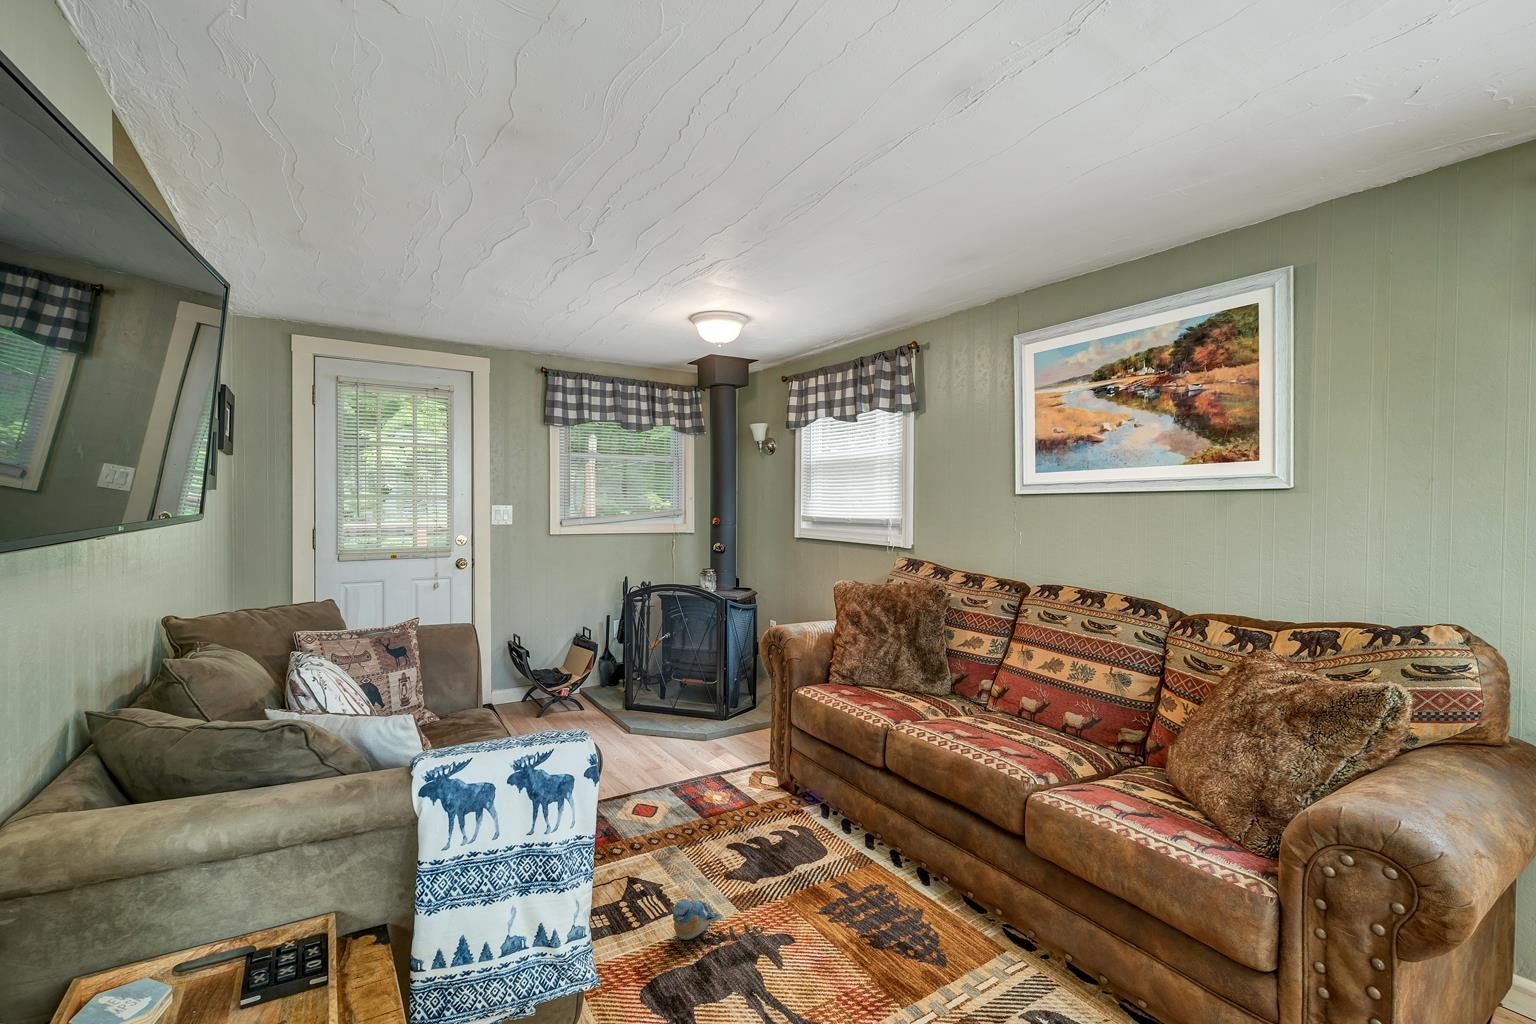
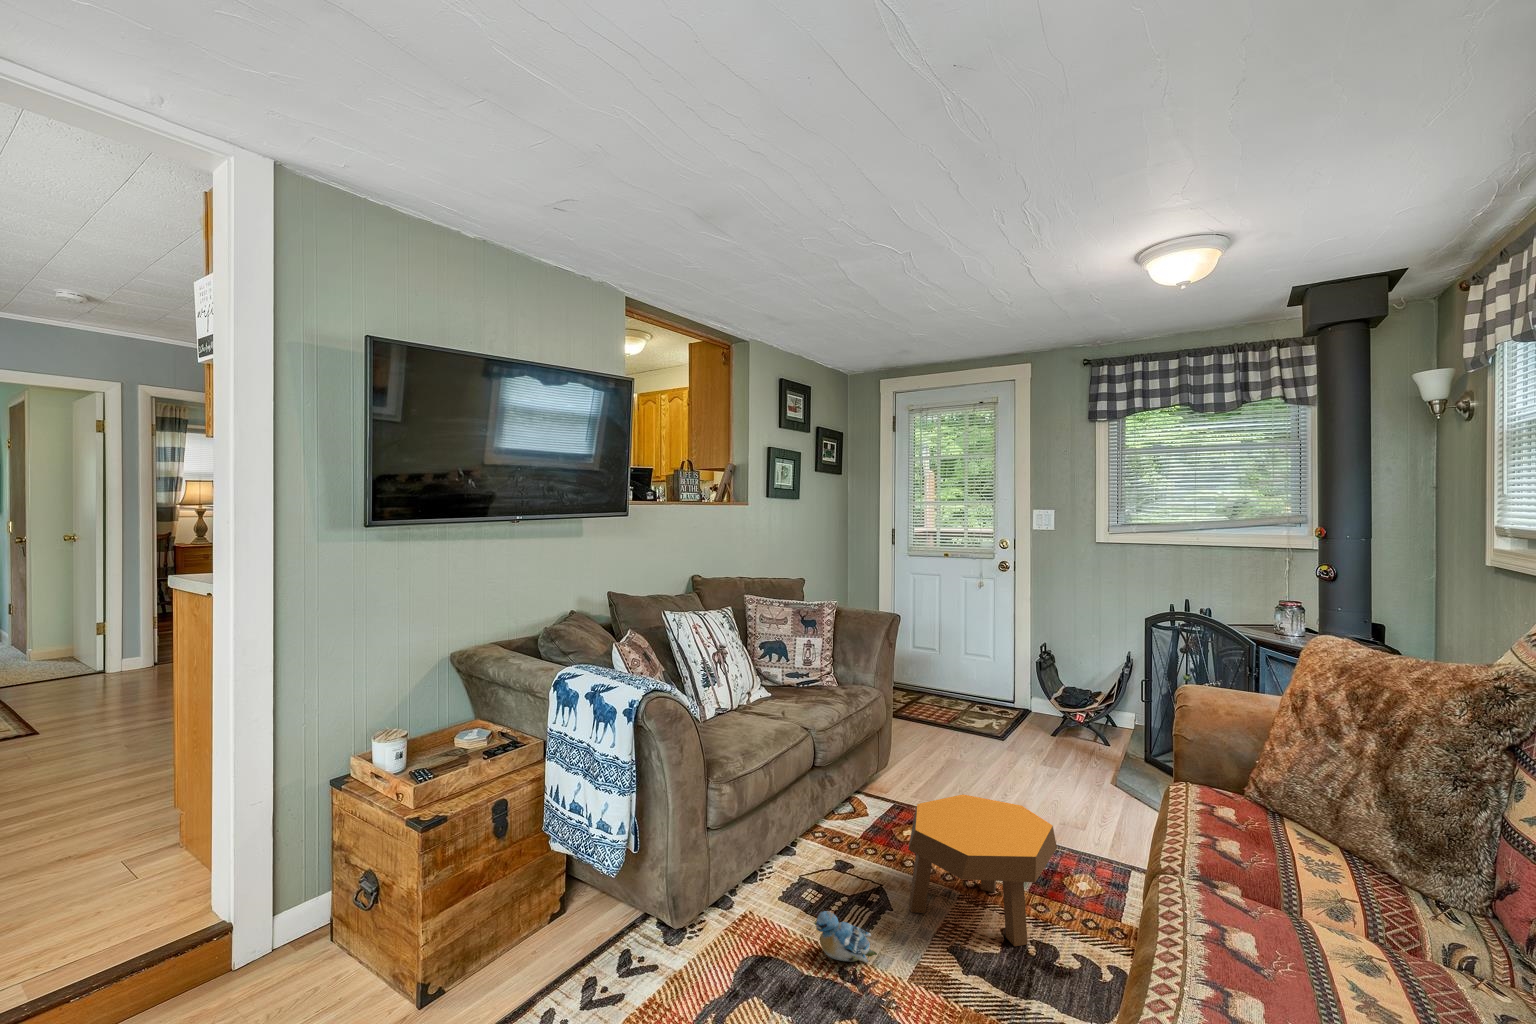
footstool: none [640,752,766,876] -> present [908,794,1057,946]

